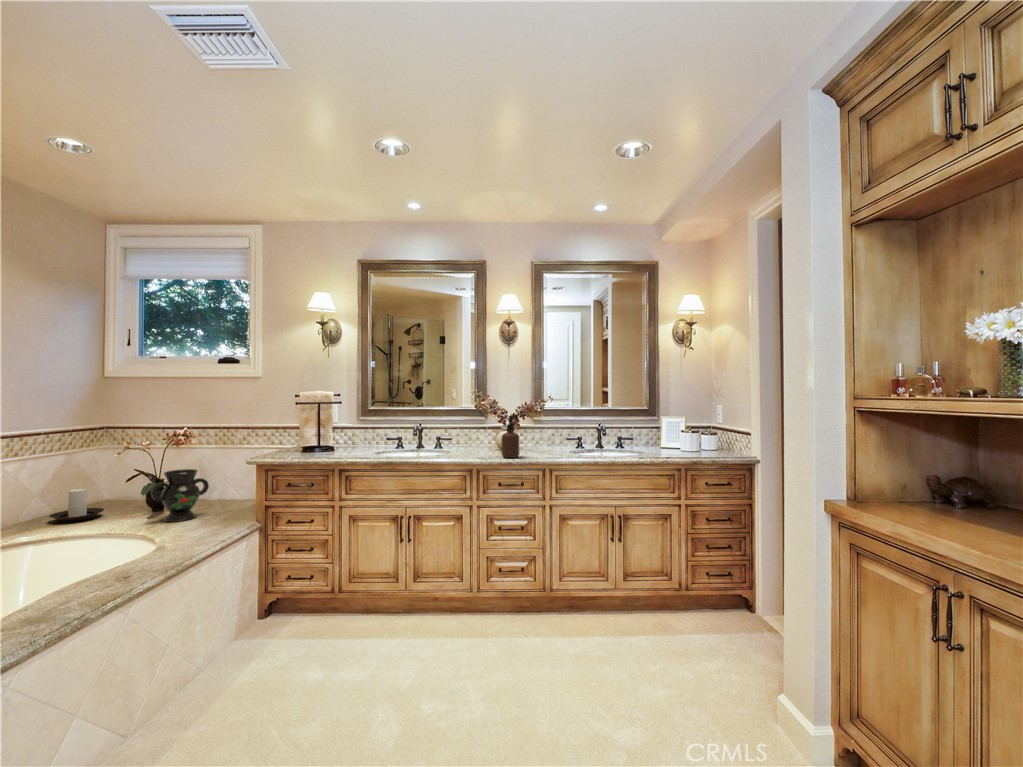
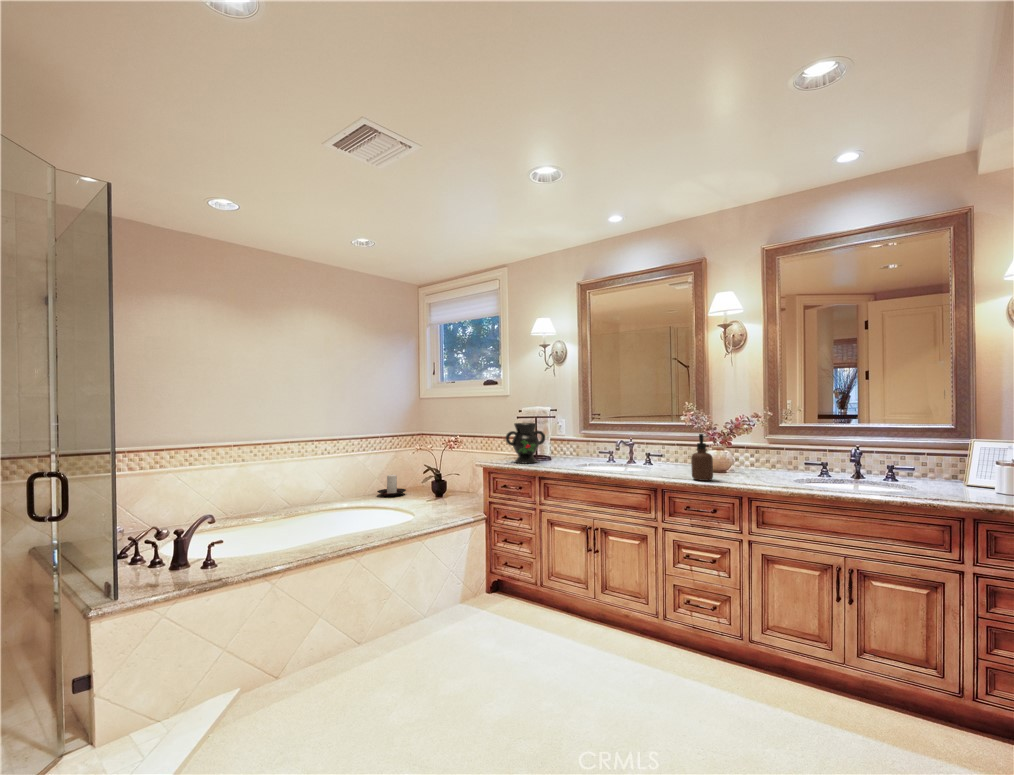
decorative vase: present [151,469,209,522] -> present [506,423,545,463]

